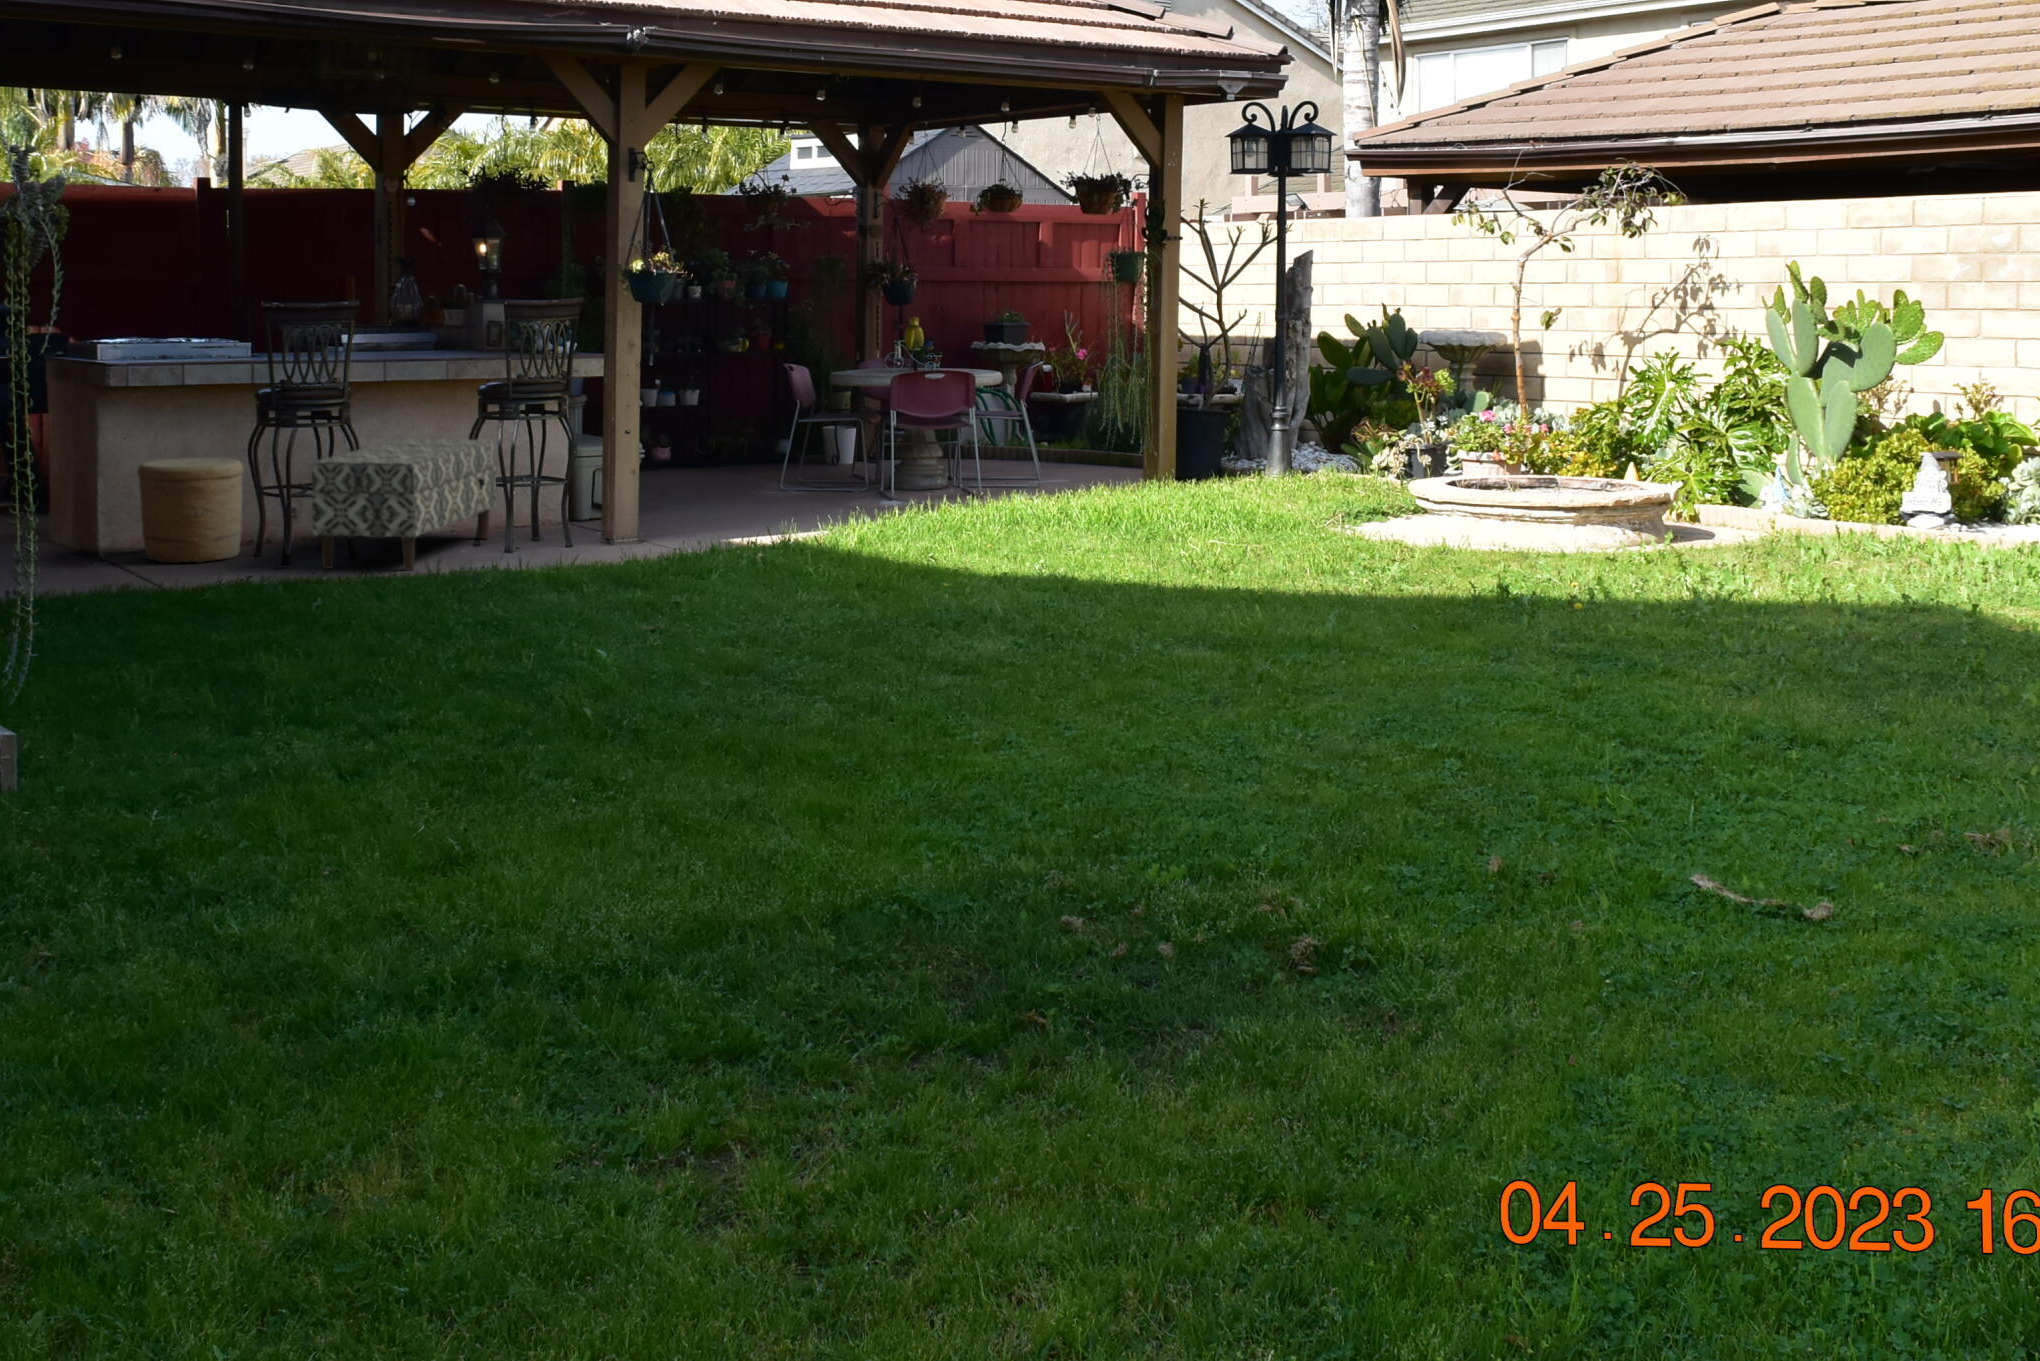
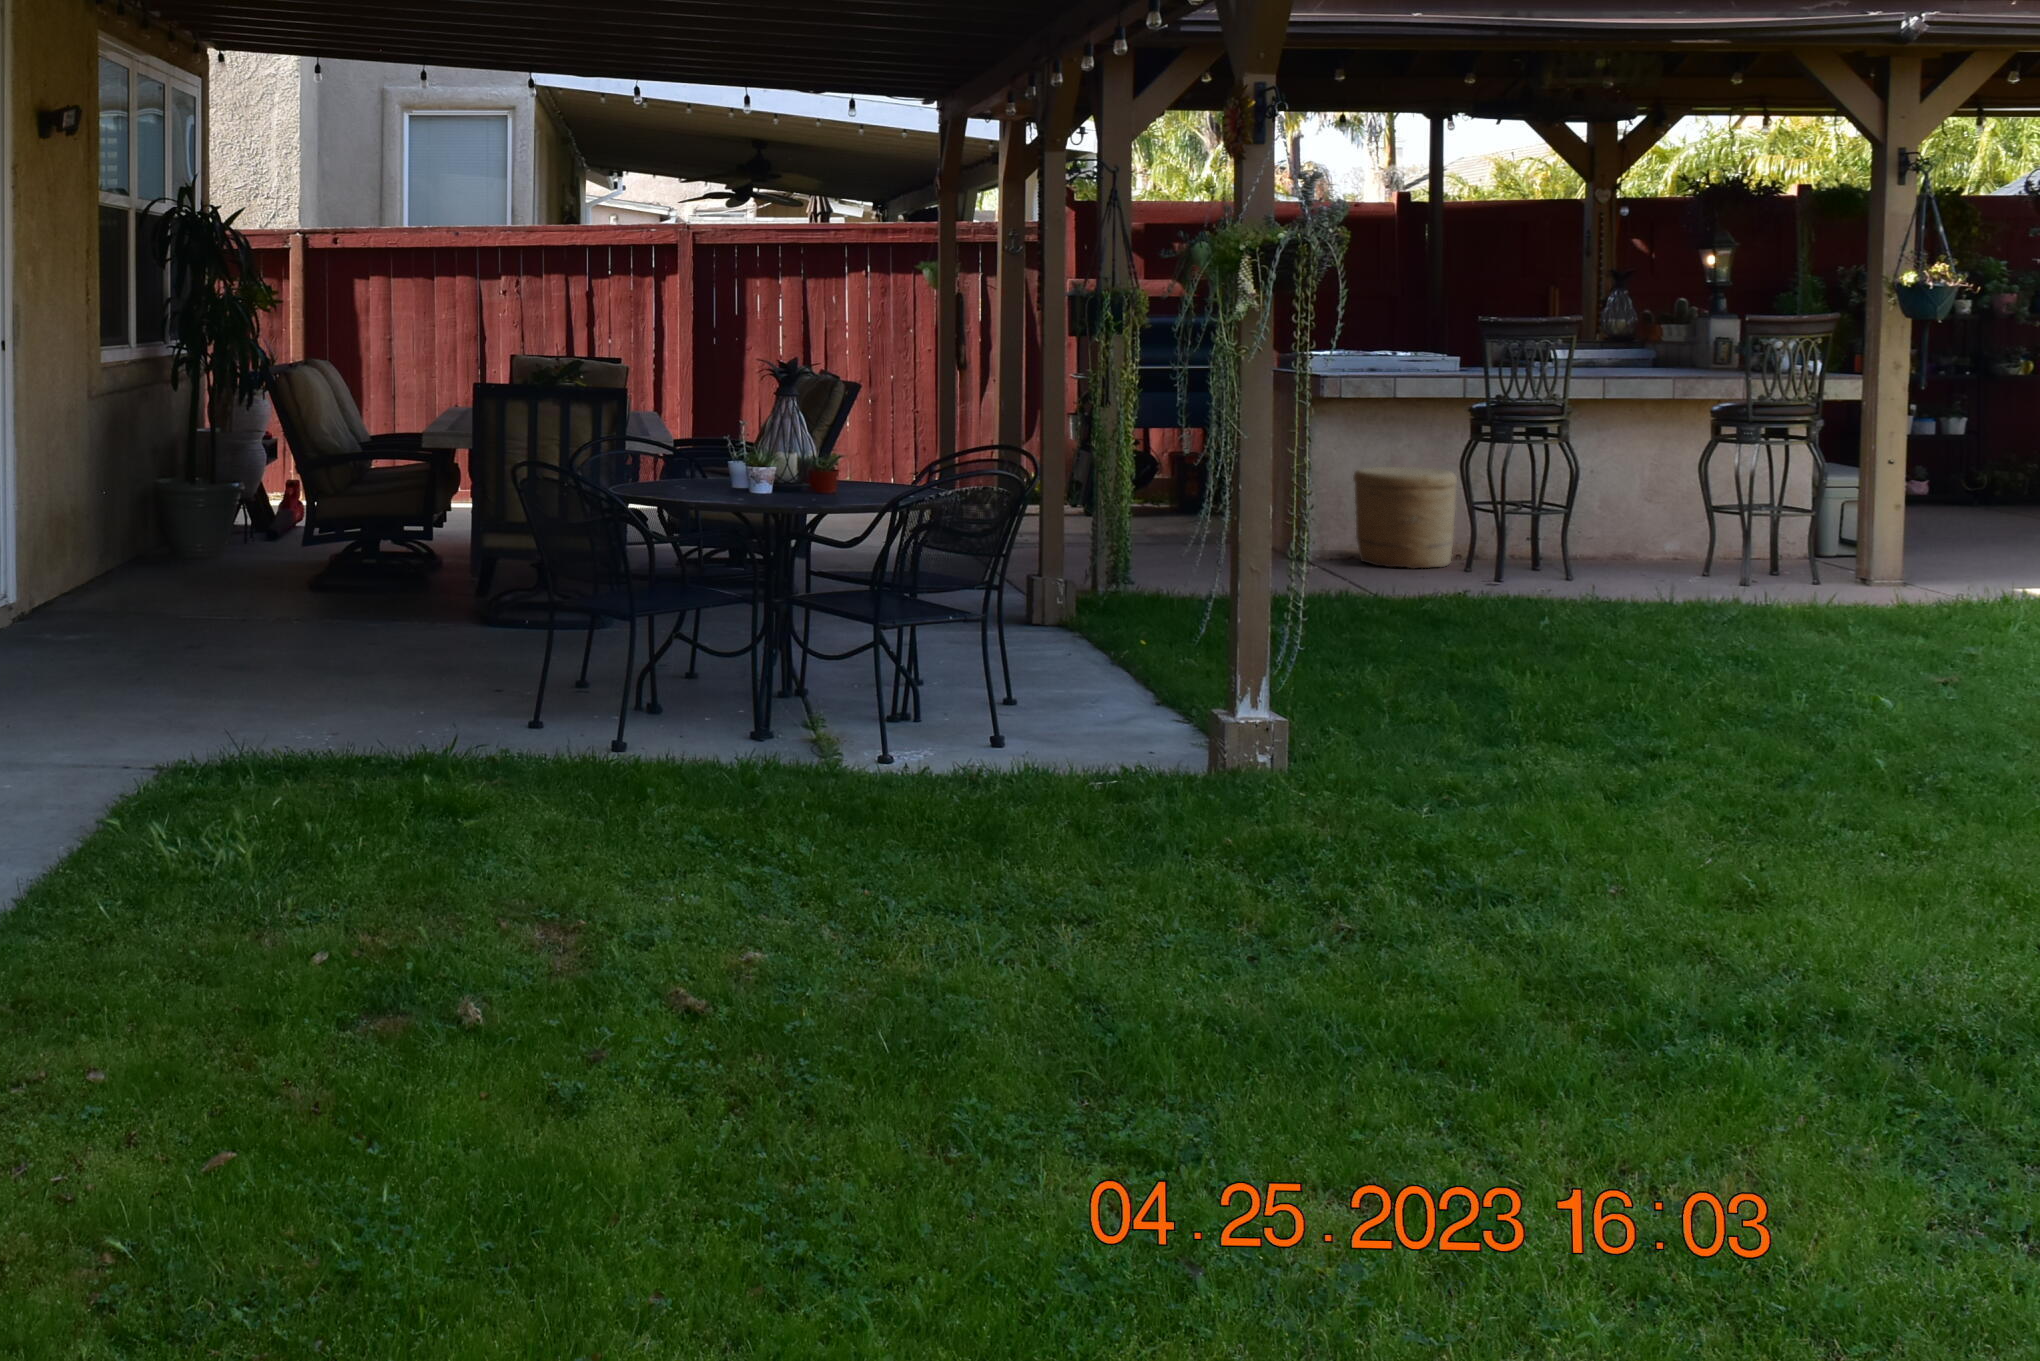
bench: present [312,439,496,571] -> none [1530,459,1730,593]

